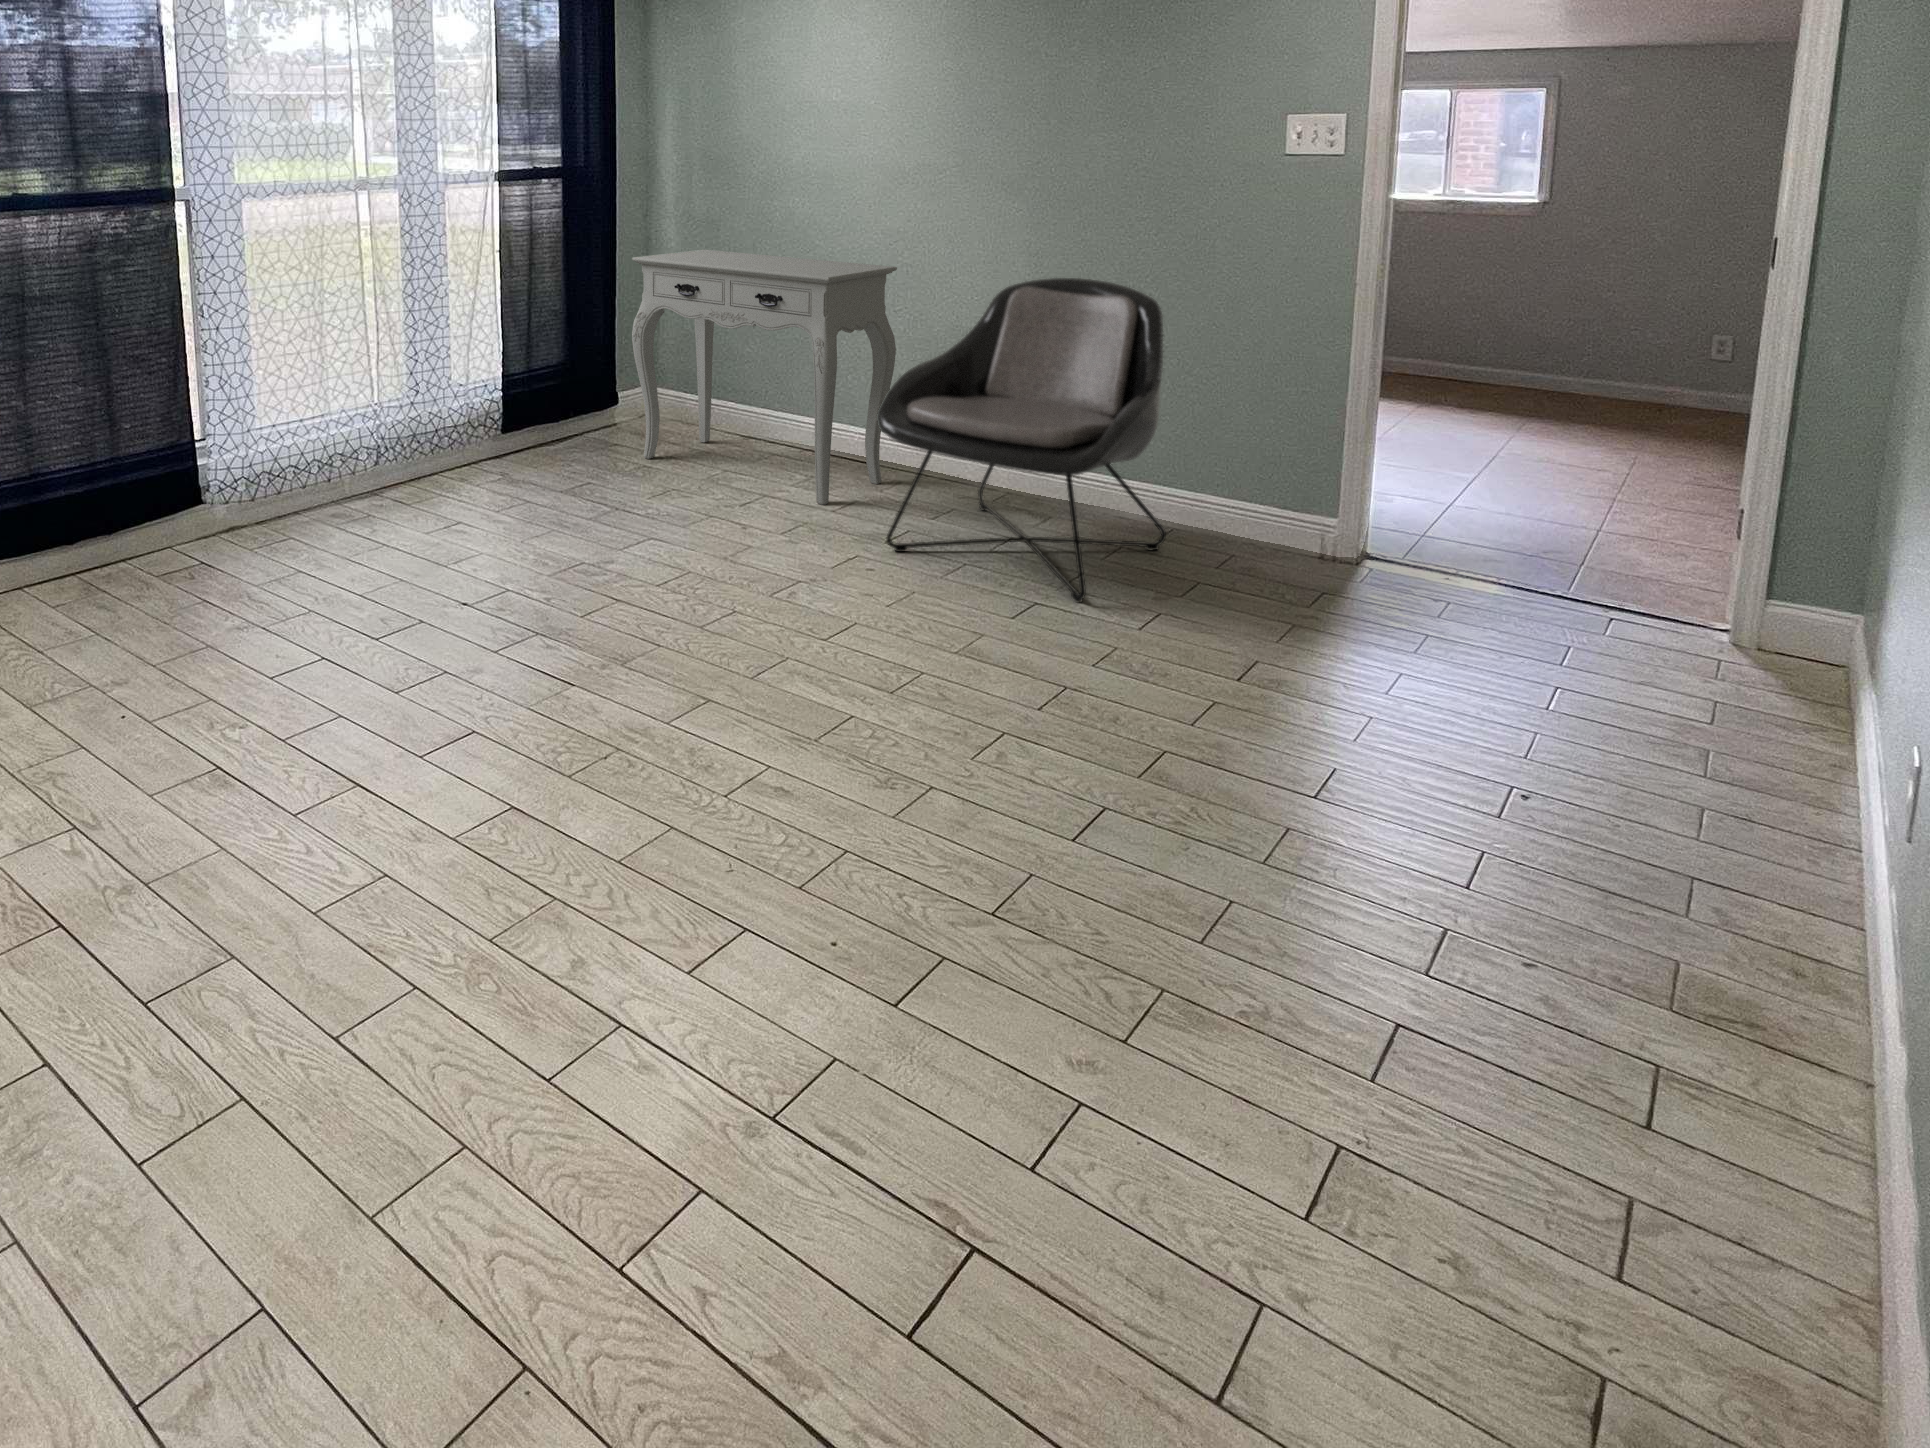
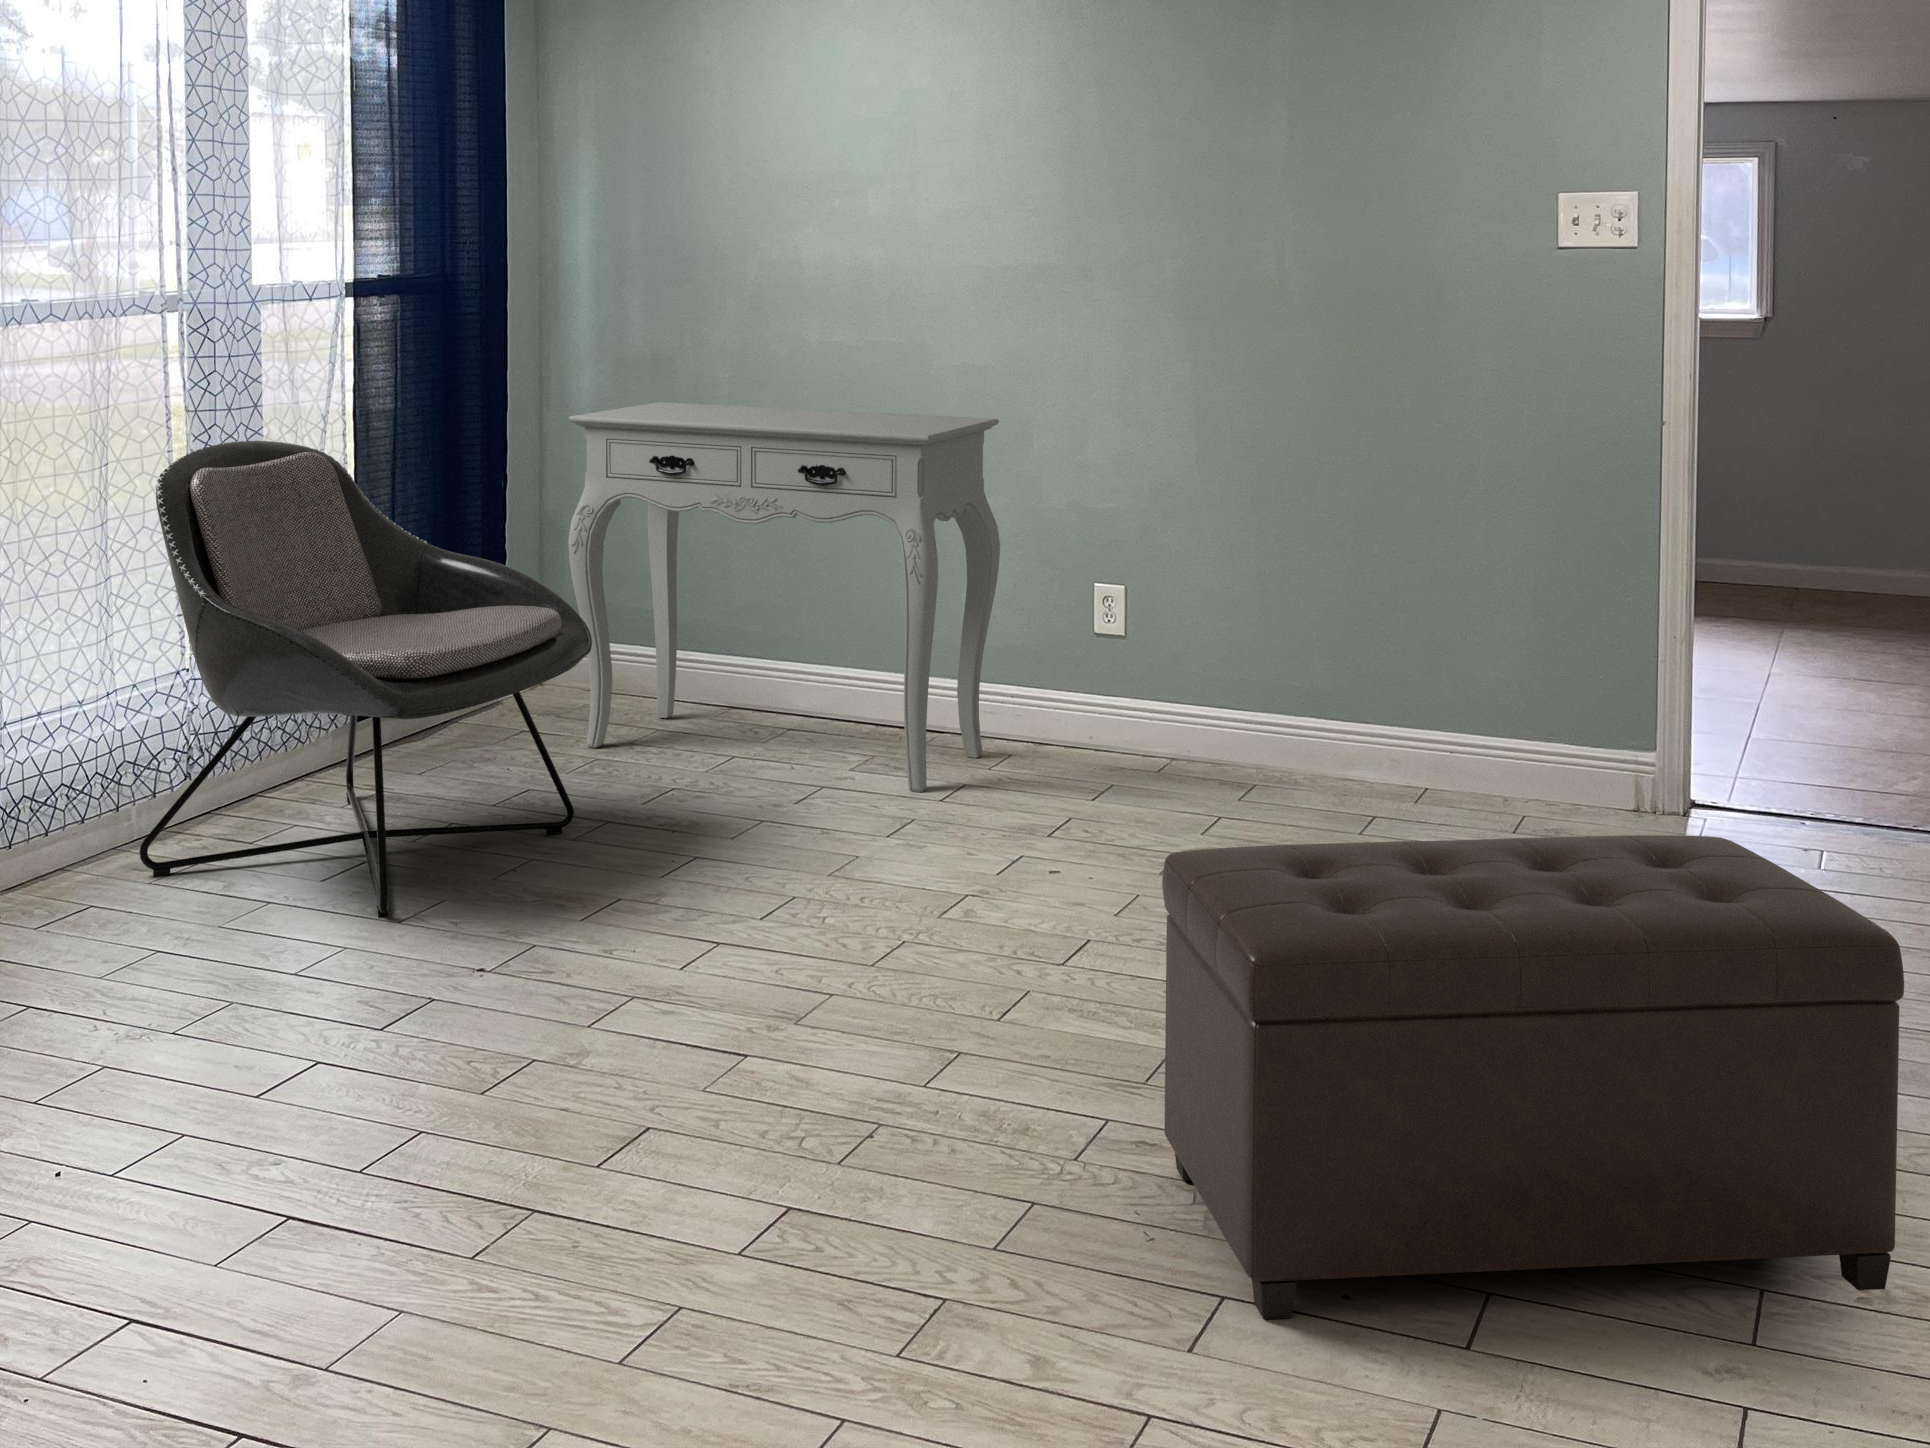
lounge chair: present [877,278,1166,603] -> present [139,441,592,918]
ottoman: none [751,596,1321,1026] -> present [1162,835,1904,1319]

